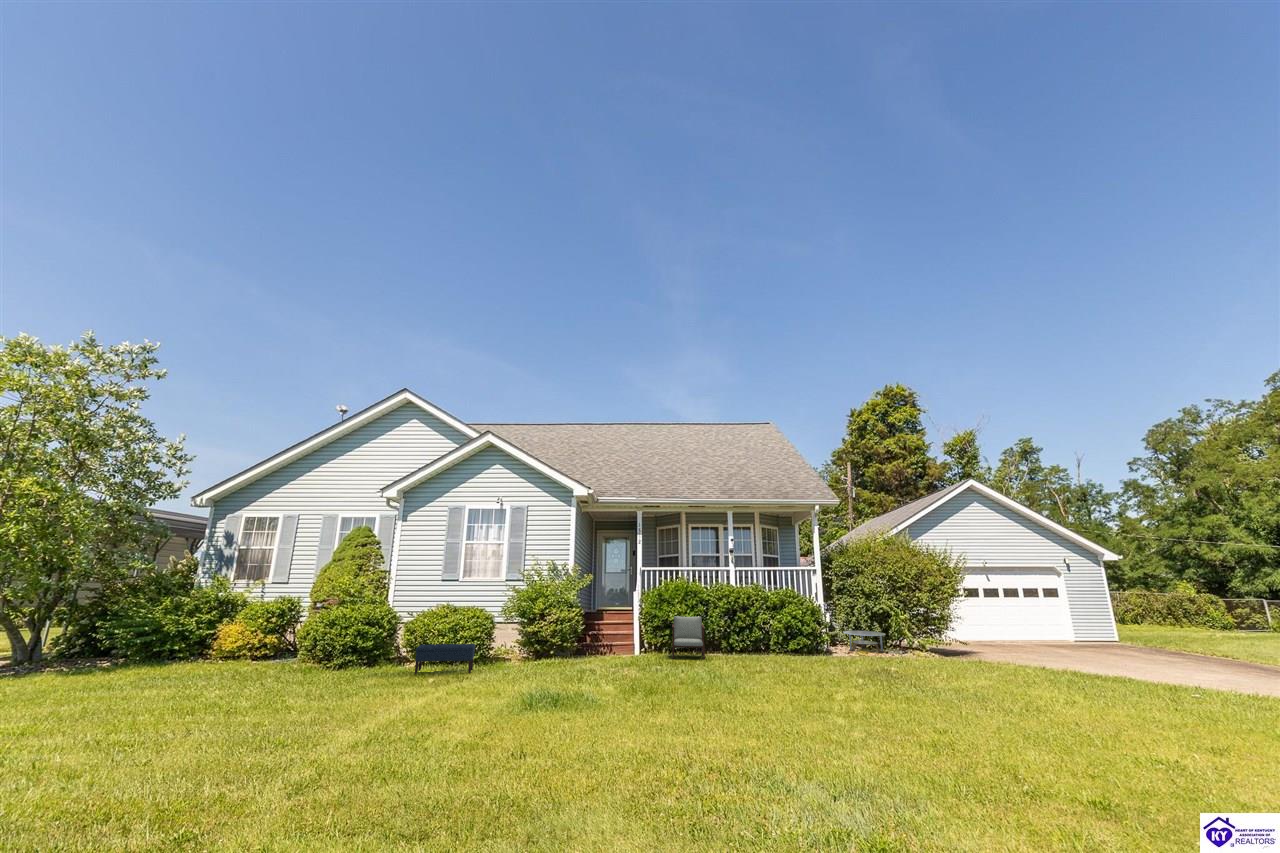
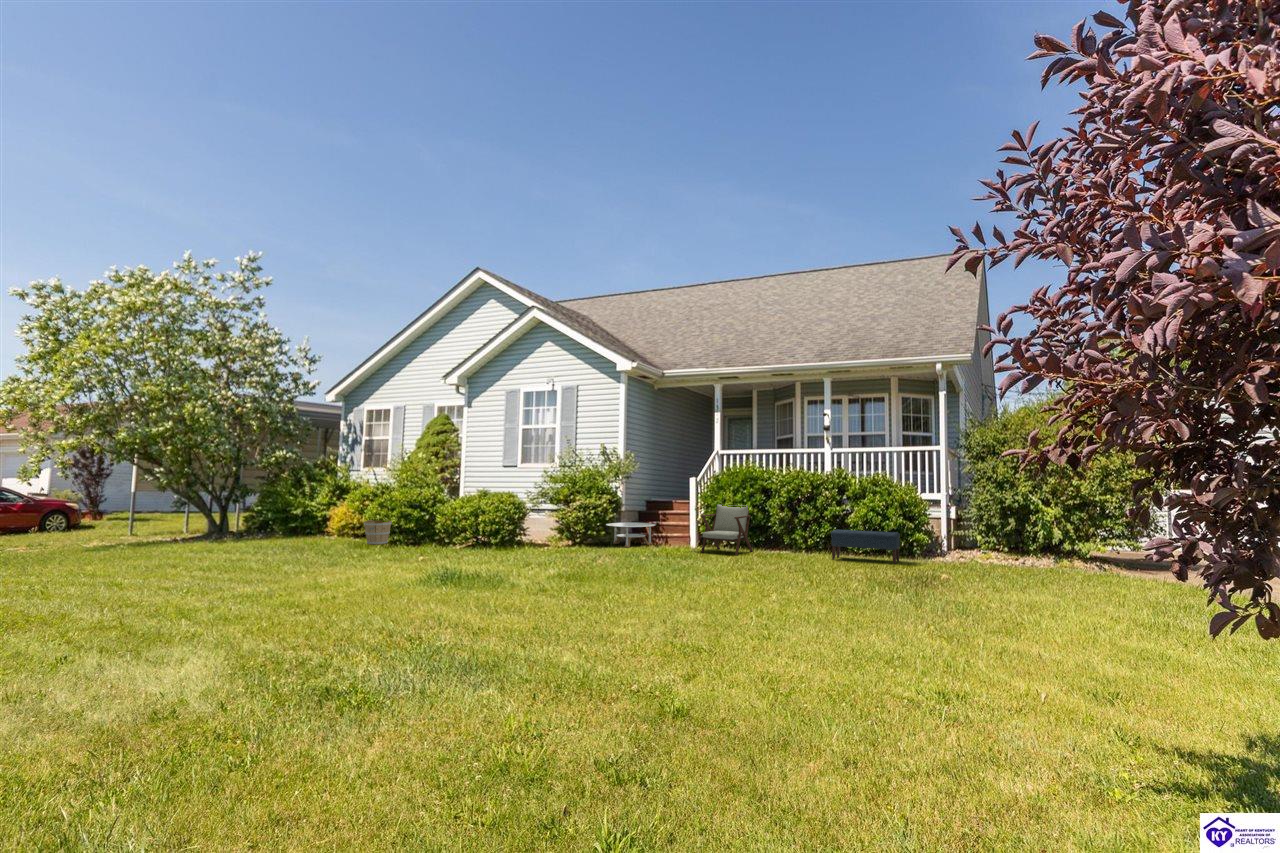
round table: present [843,631,886,653] -> present [606,522,655,548]
bench: present [415,644,475,674] -> present [831,529,900,564]
wooden bucket: none [331,648,363,678] -> present [364,520,392,545]

